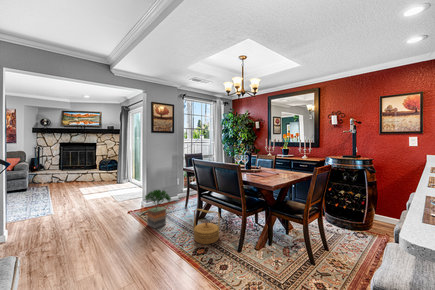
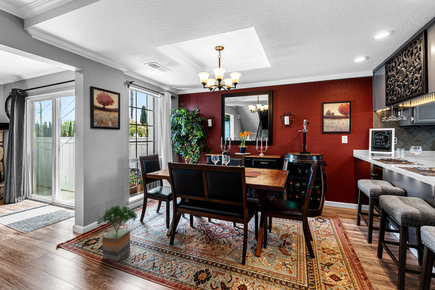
basket: present [194,209,220,244] -> none [178,223,213,267]

